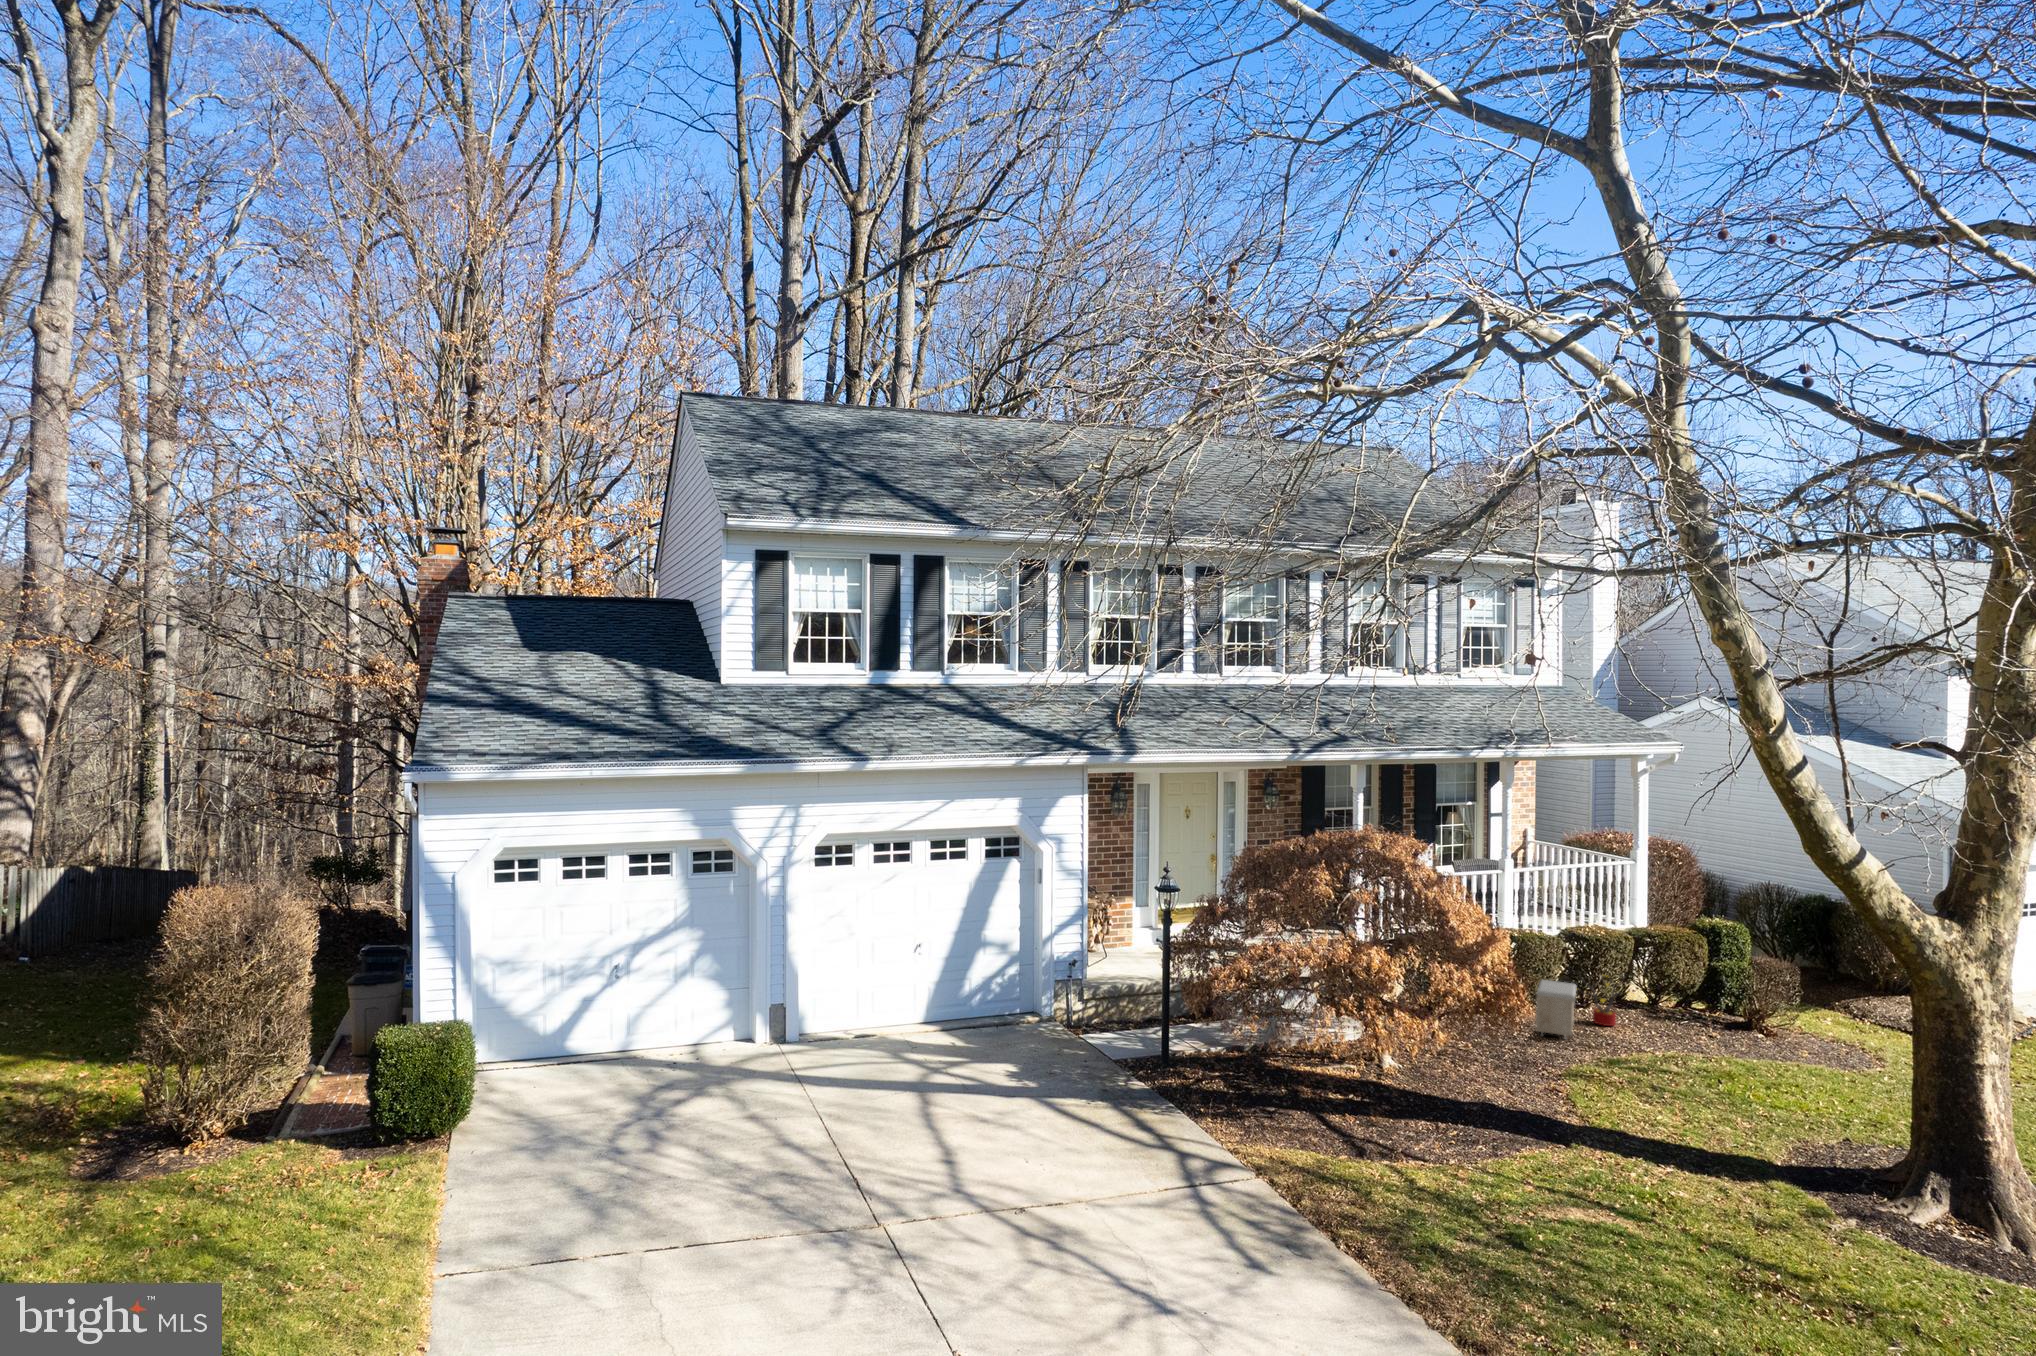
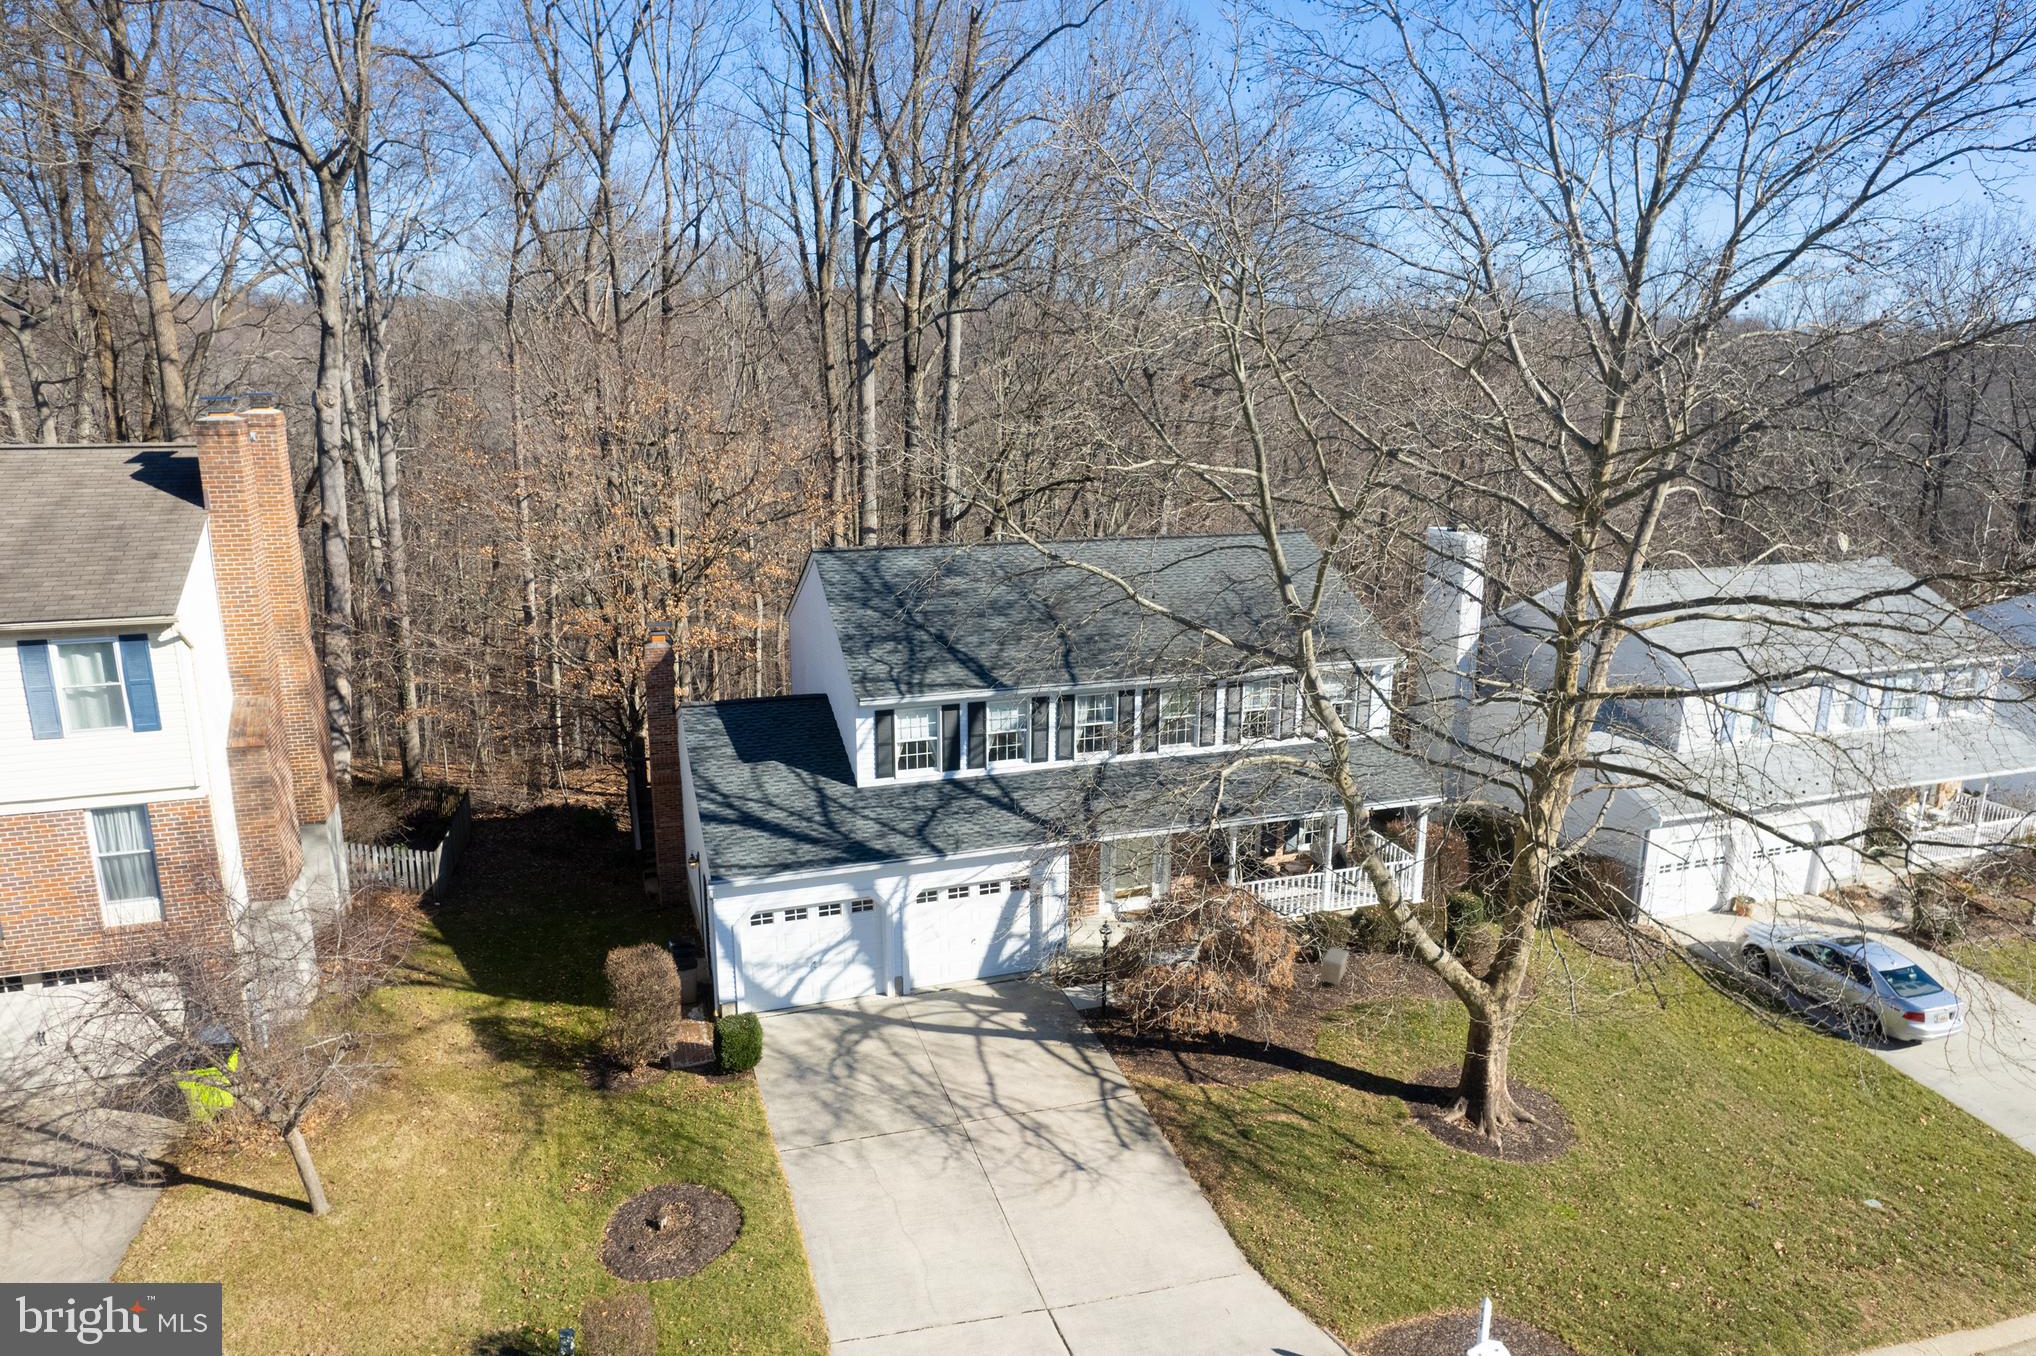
decorative plant: present [1590,980,1634,1026] -> none [1349,941,1385,972]

